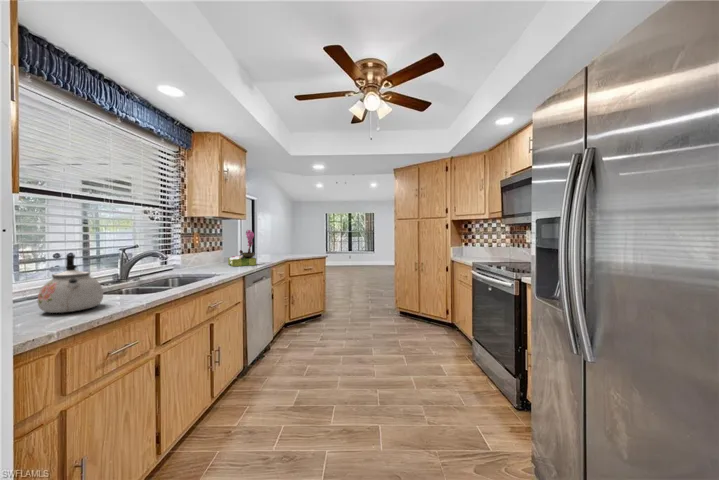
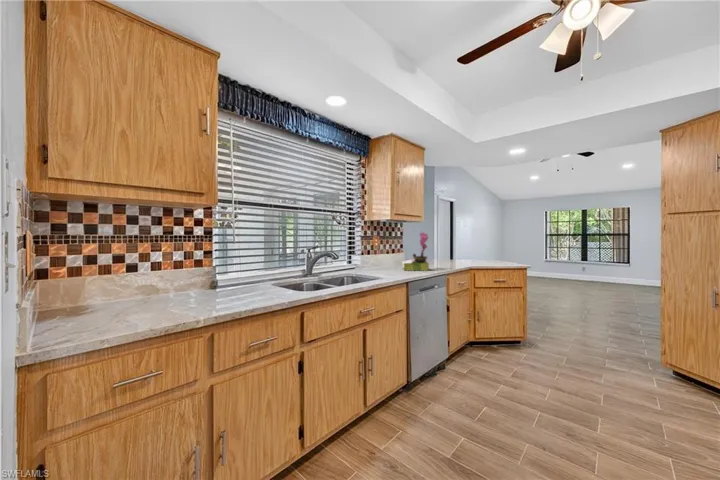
kettle: present [38,255,103,313] -> none [219,254,261,301]

